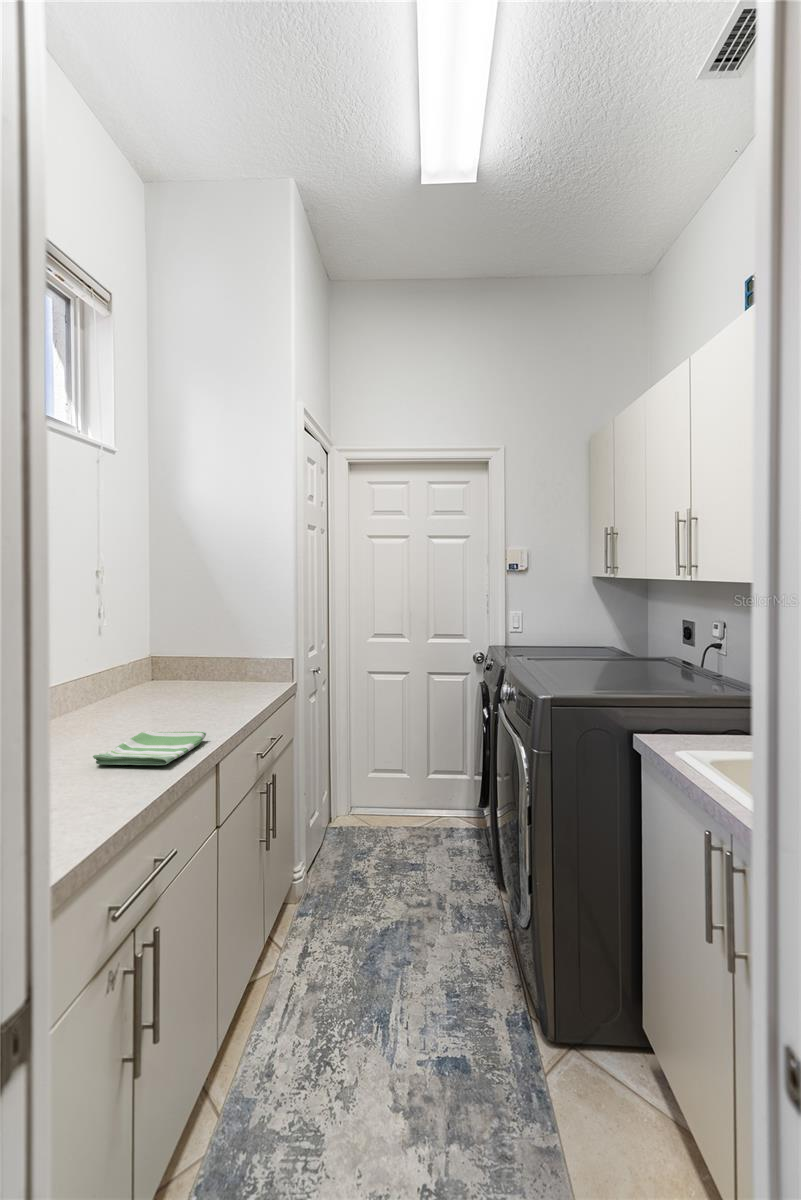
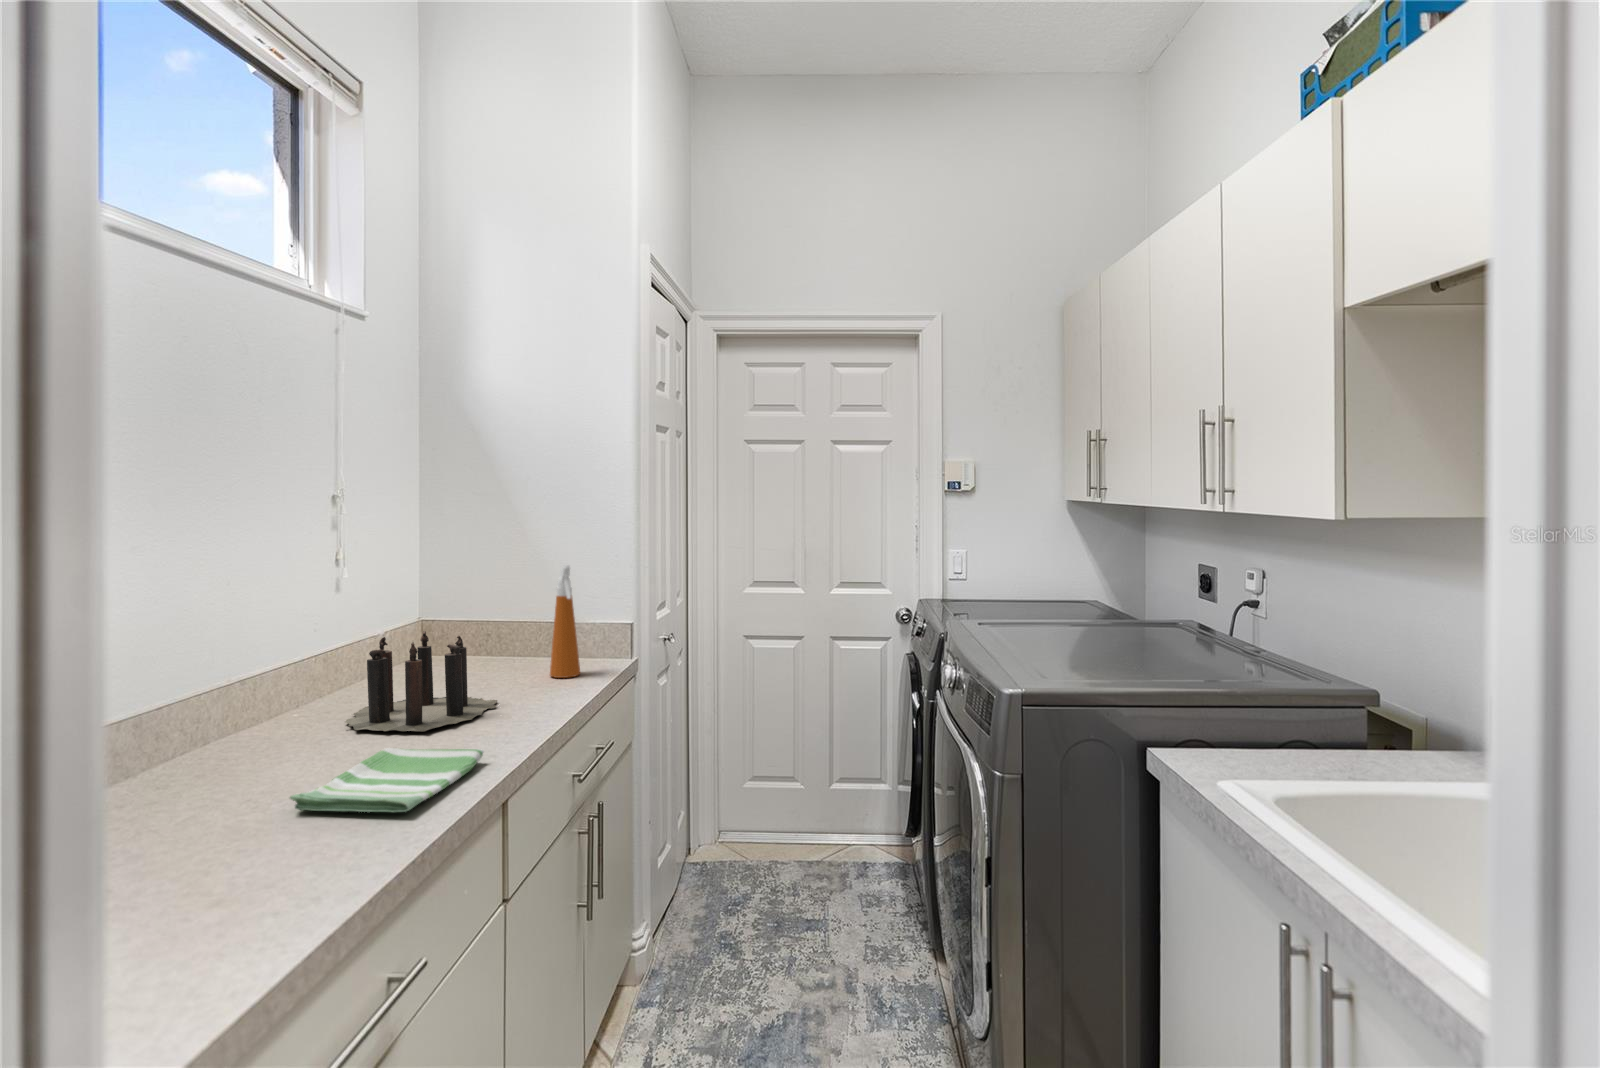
spray bottle: none [239,618,259,693] -> present [550,565,580,678]
candle: none [97,660,213,724] -> present [345,631,497,731]

